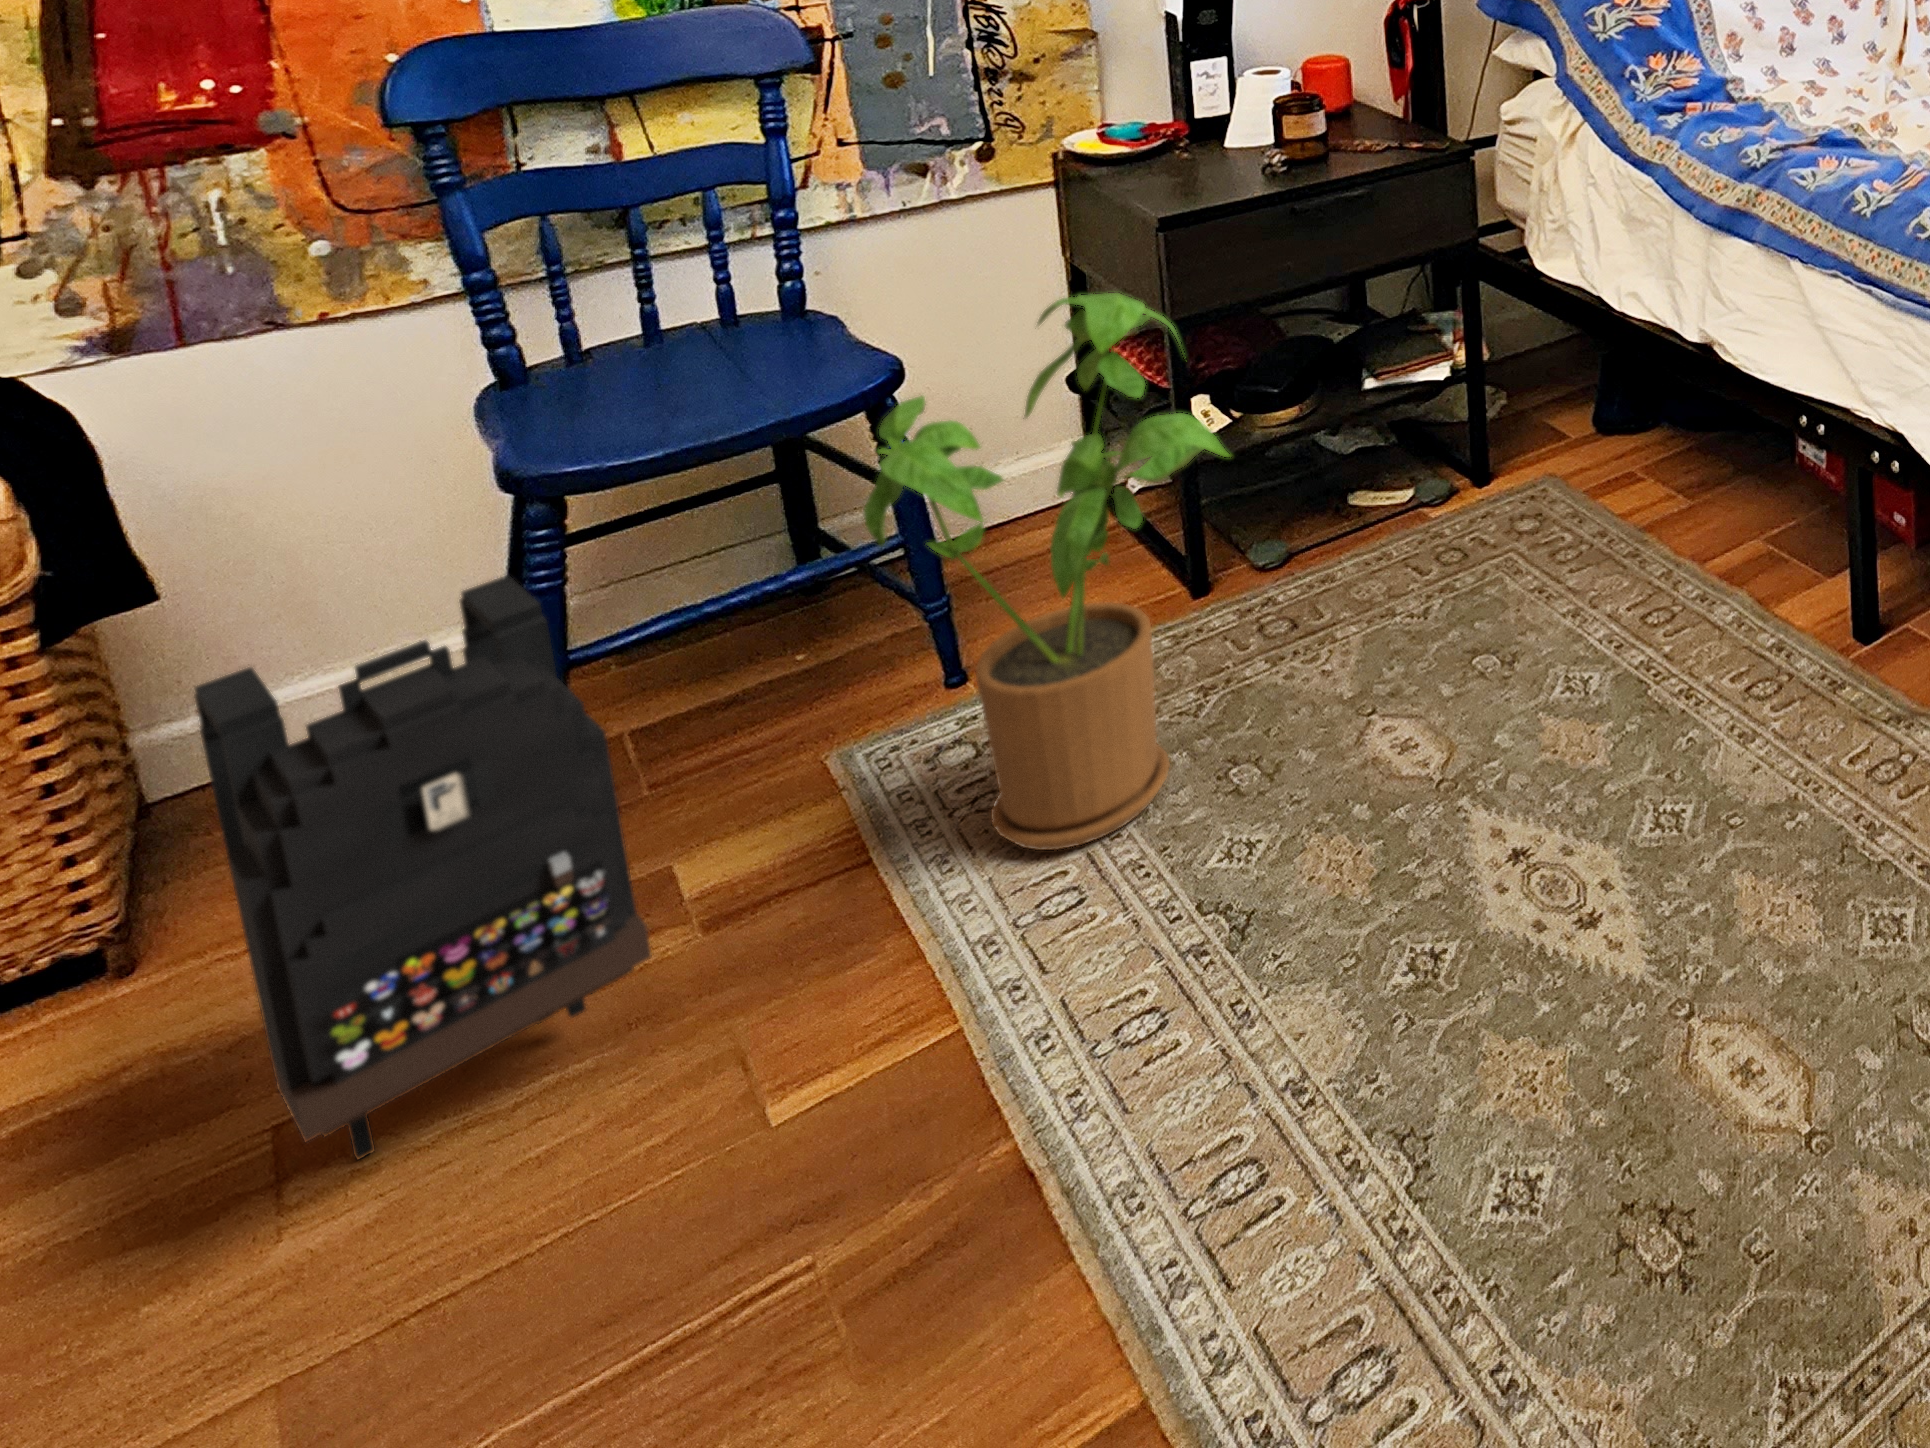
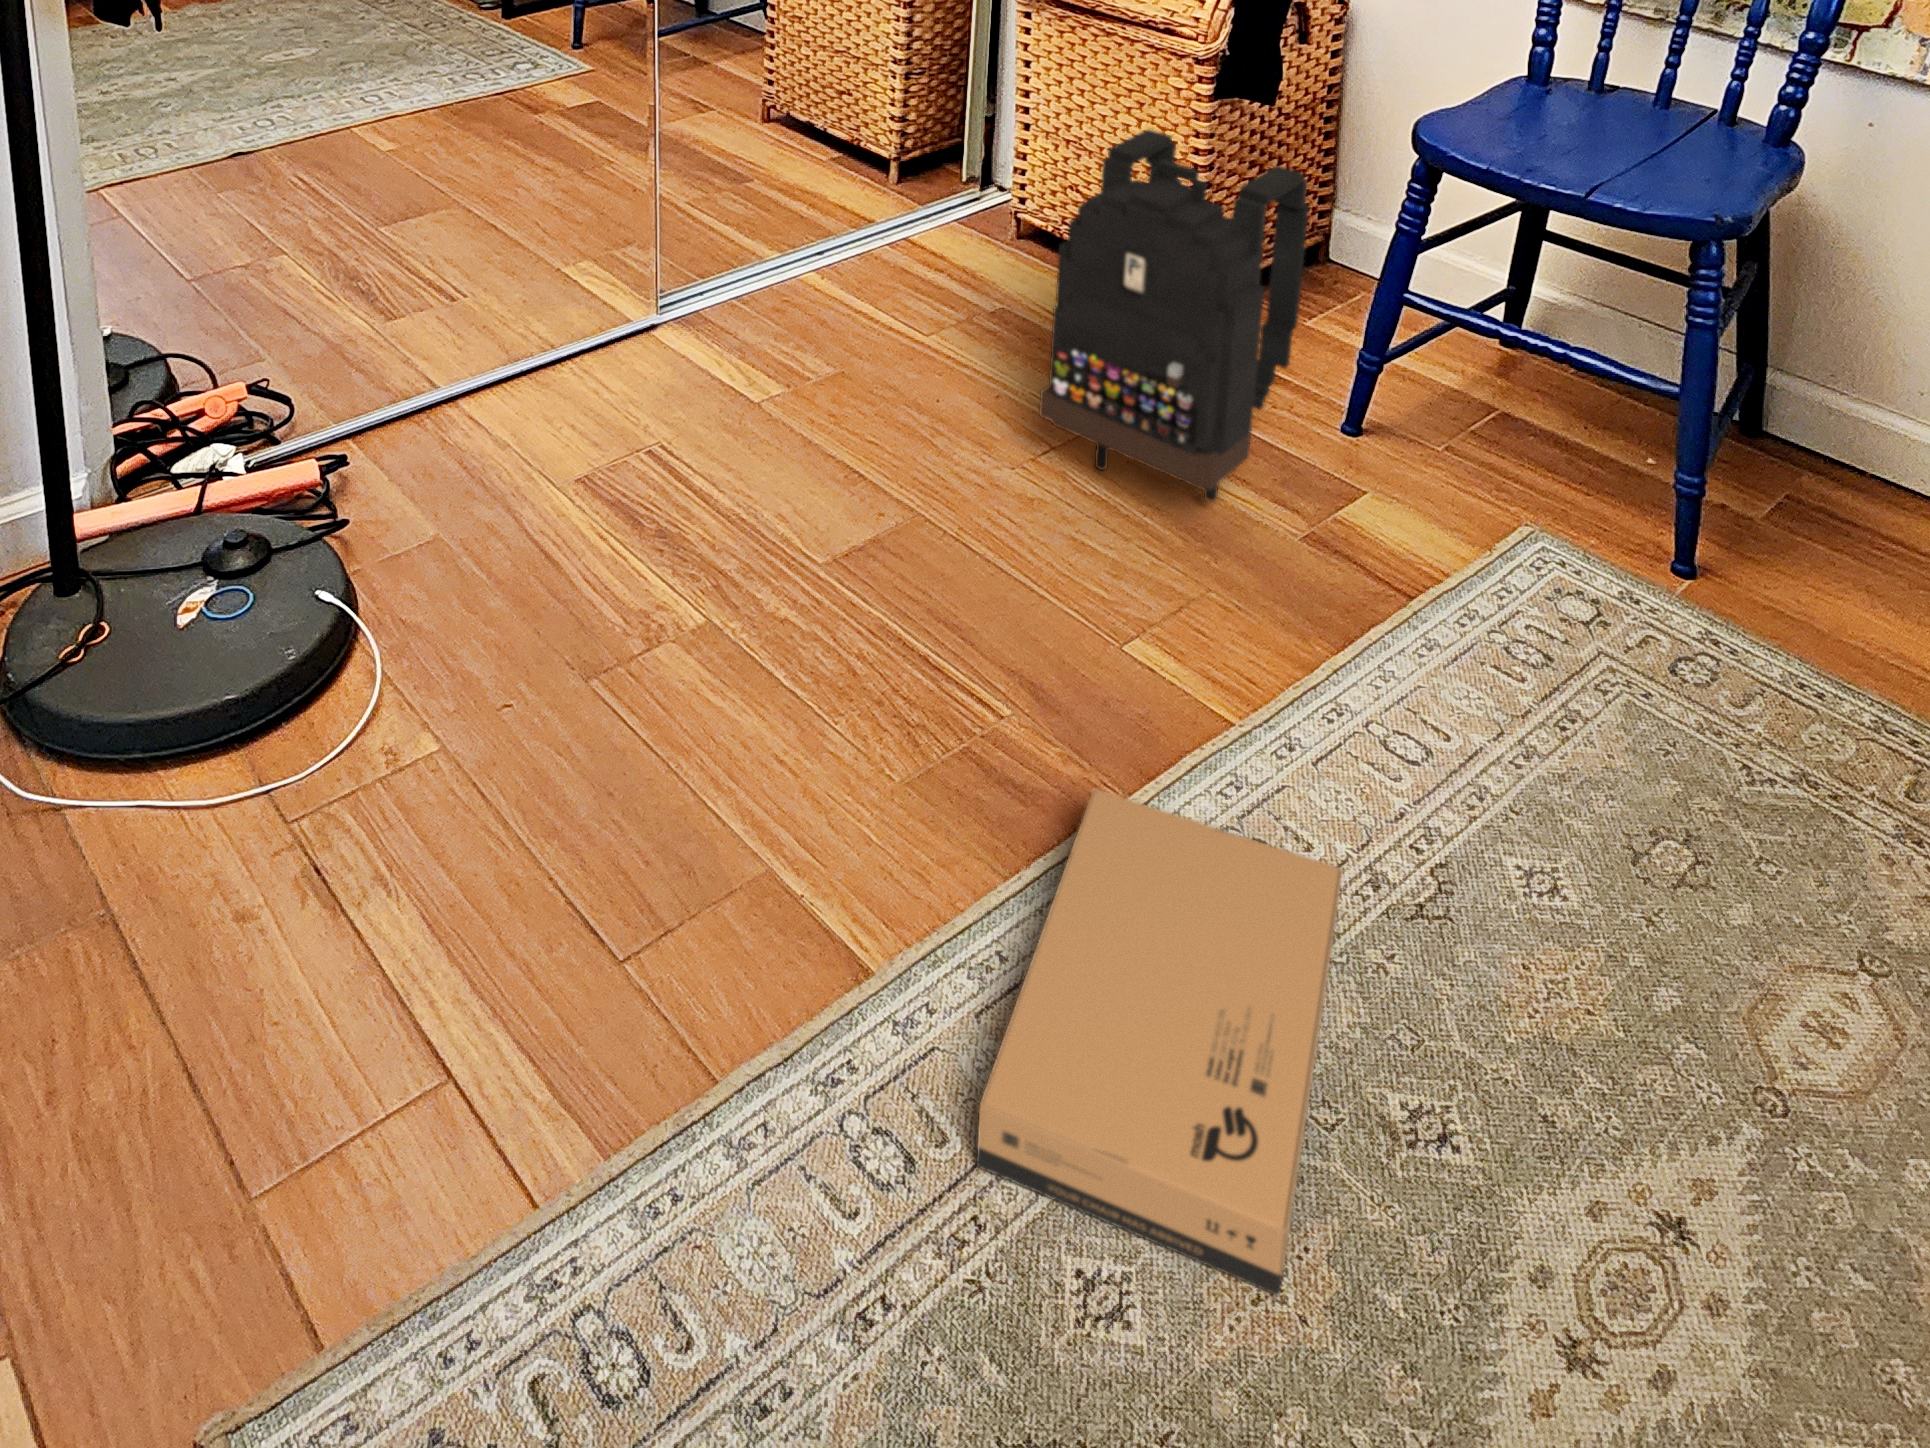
house plant: present [863,293,1229,850] -> none [1469,205,1893,782]
cardboard box: none [1039,939,1533,1291] -> present [977,789,1342,1295]

